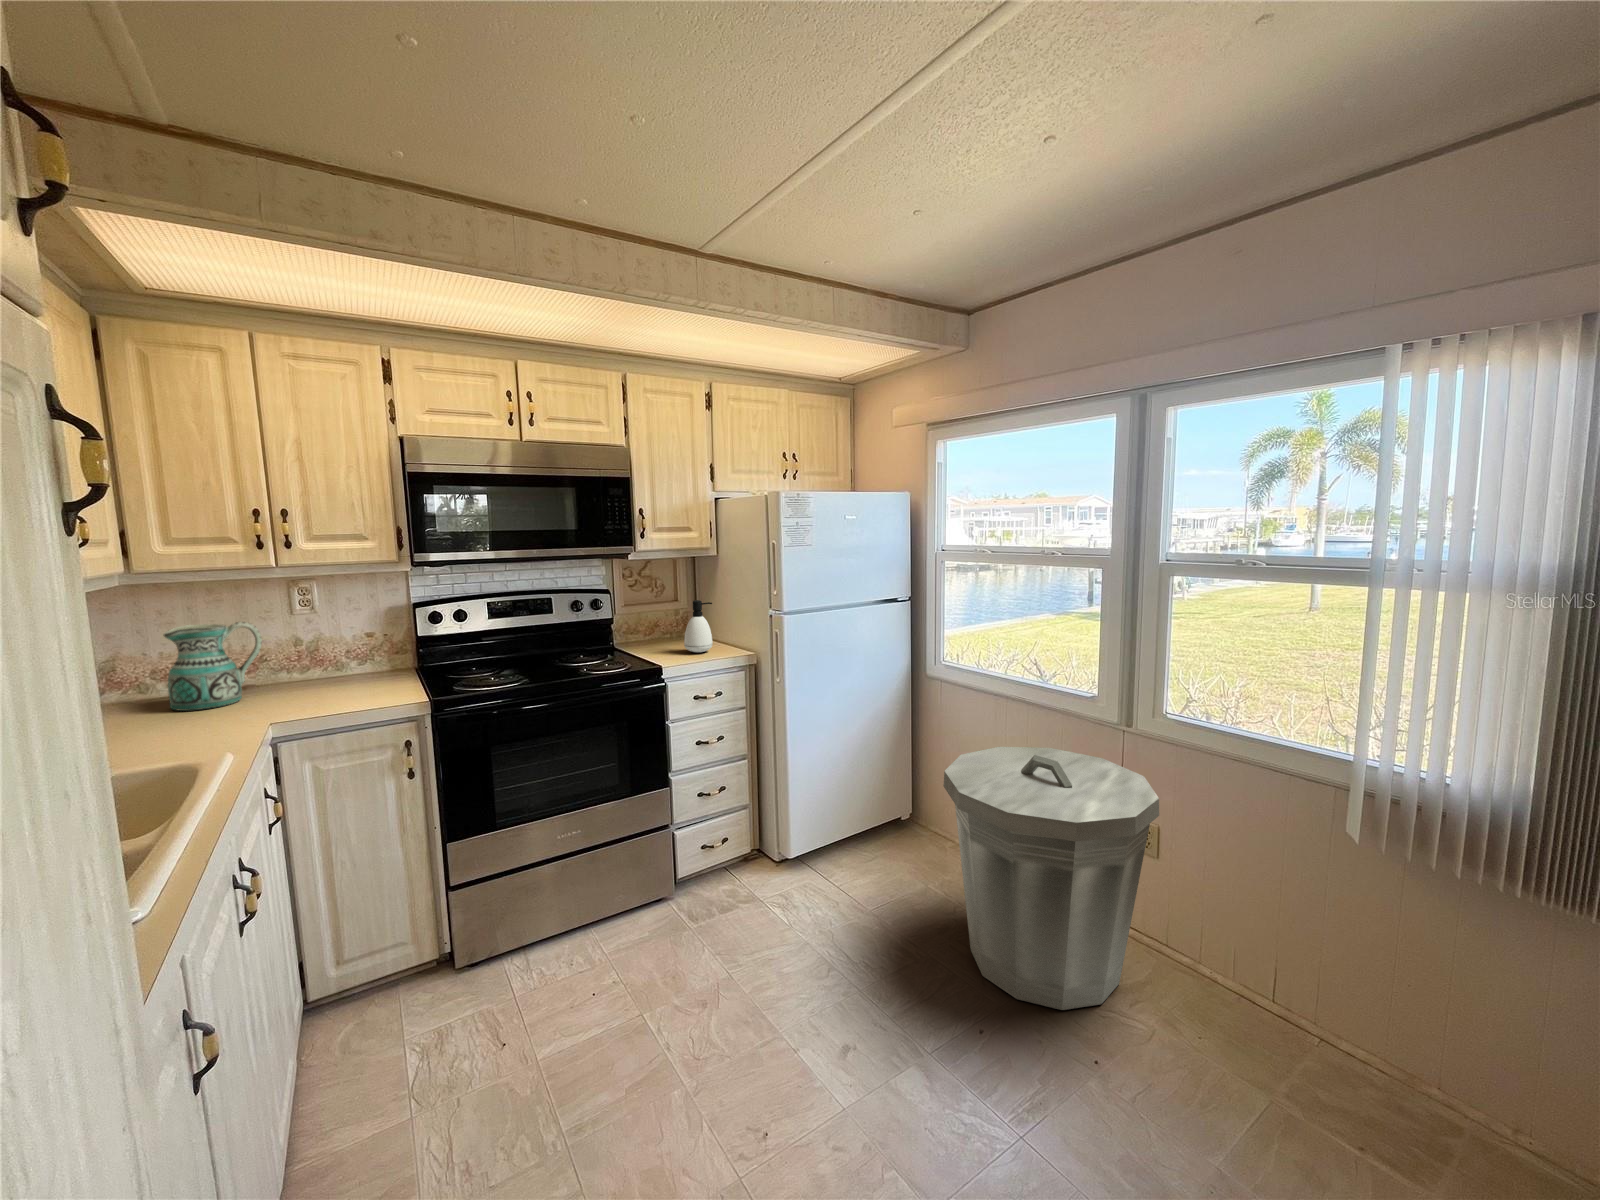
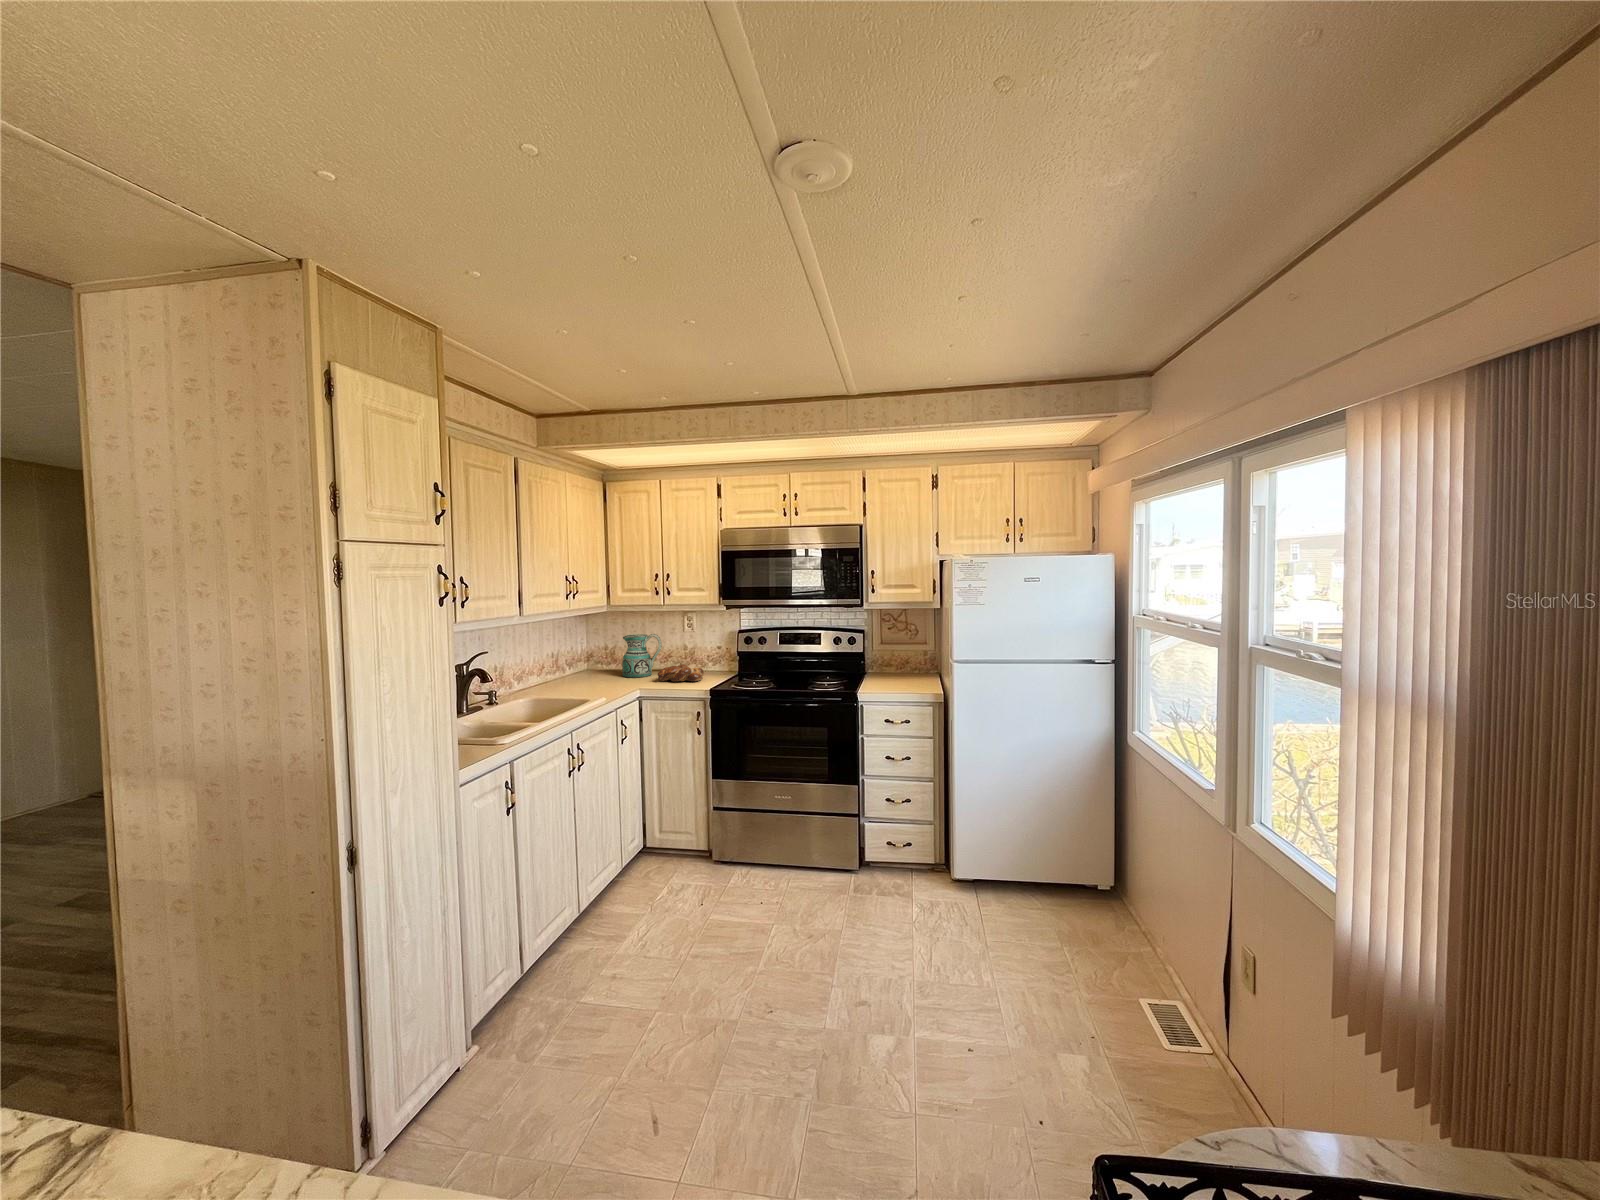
soap dispenser: present [684,600,713,652] -> none [896,644,918,686]
bread loaf: none [287,668,383,705] -> present [658,664,704,681]
trash can: present [943,747,1159,1010] -> none [993,813,1218,1100]

